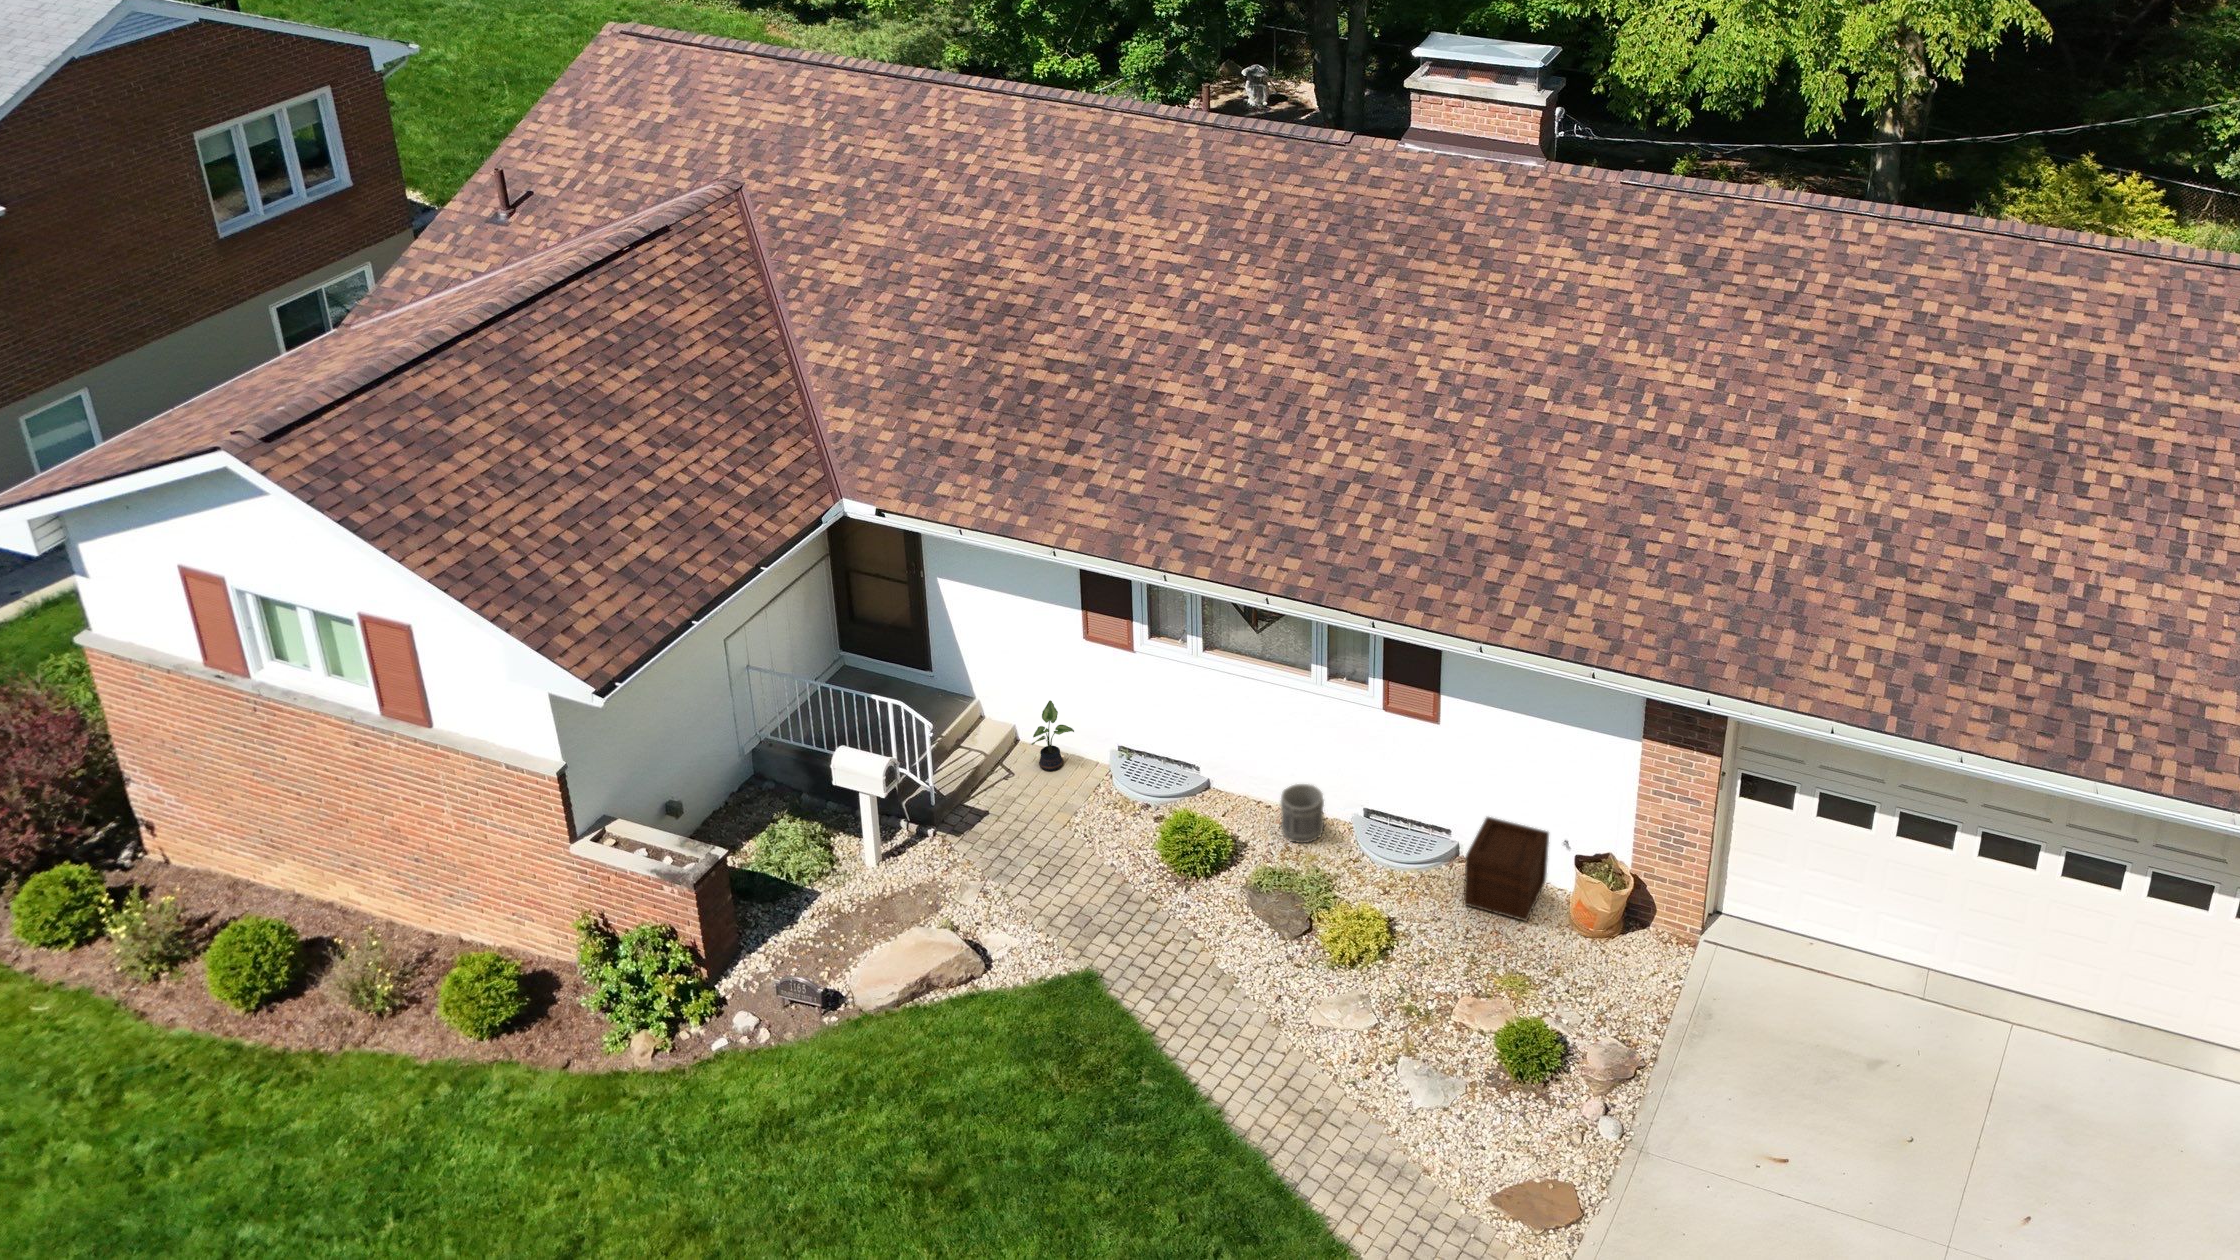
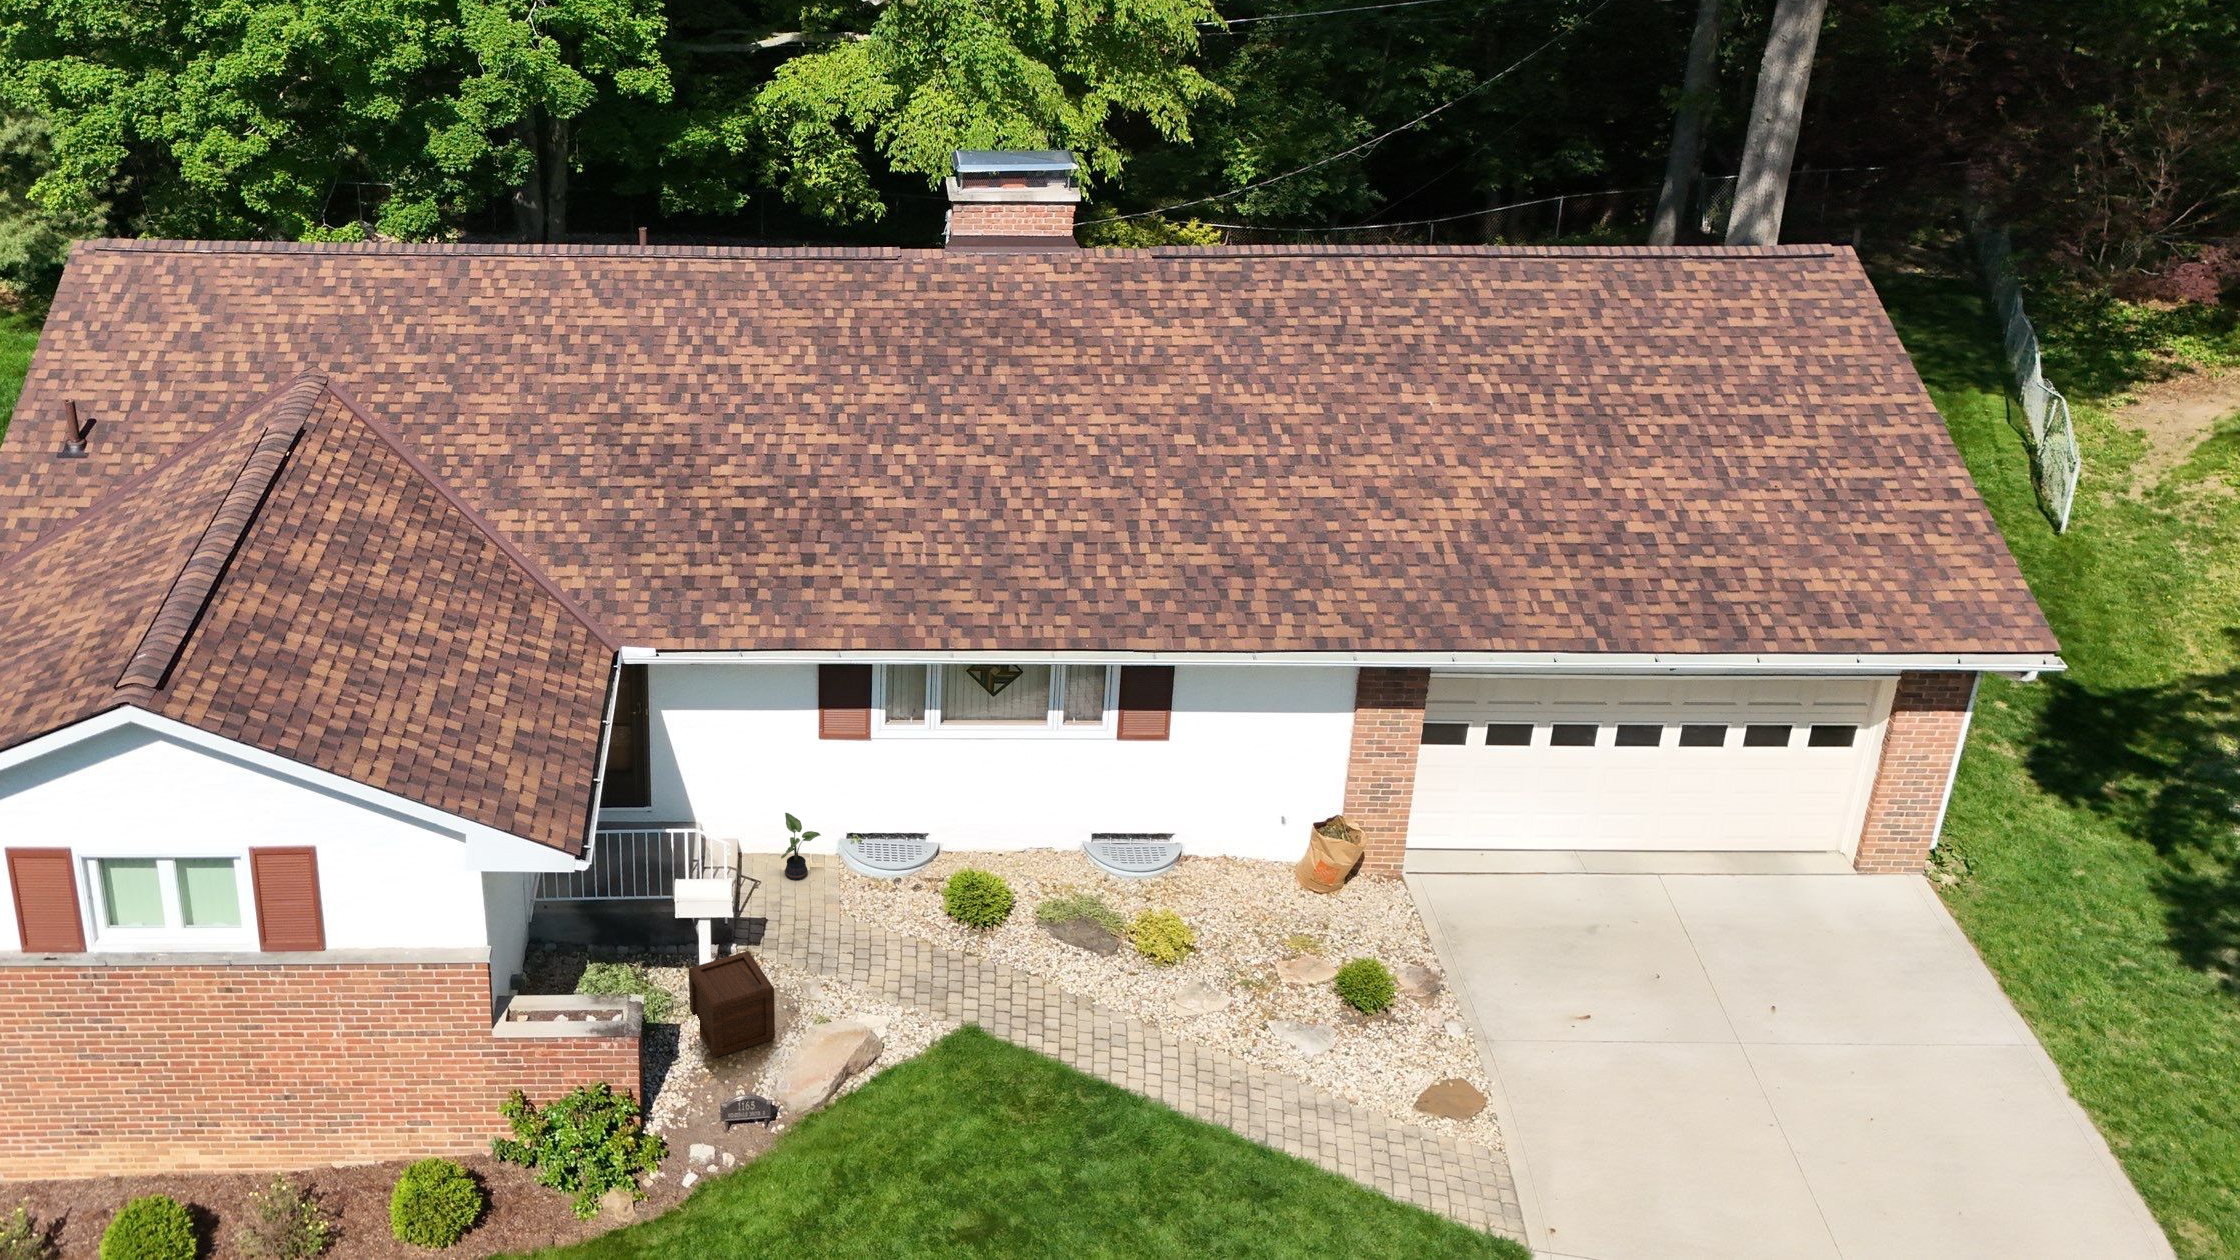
bucket: present [1281,784,1324,843] -> none [1036,827,1078,882]
wooden crate: present [1464,817,1549,921] -> present [689,951,775,1057]

